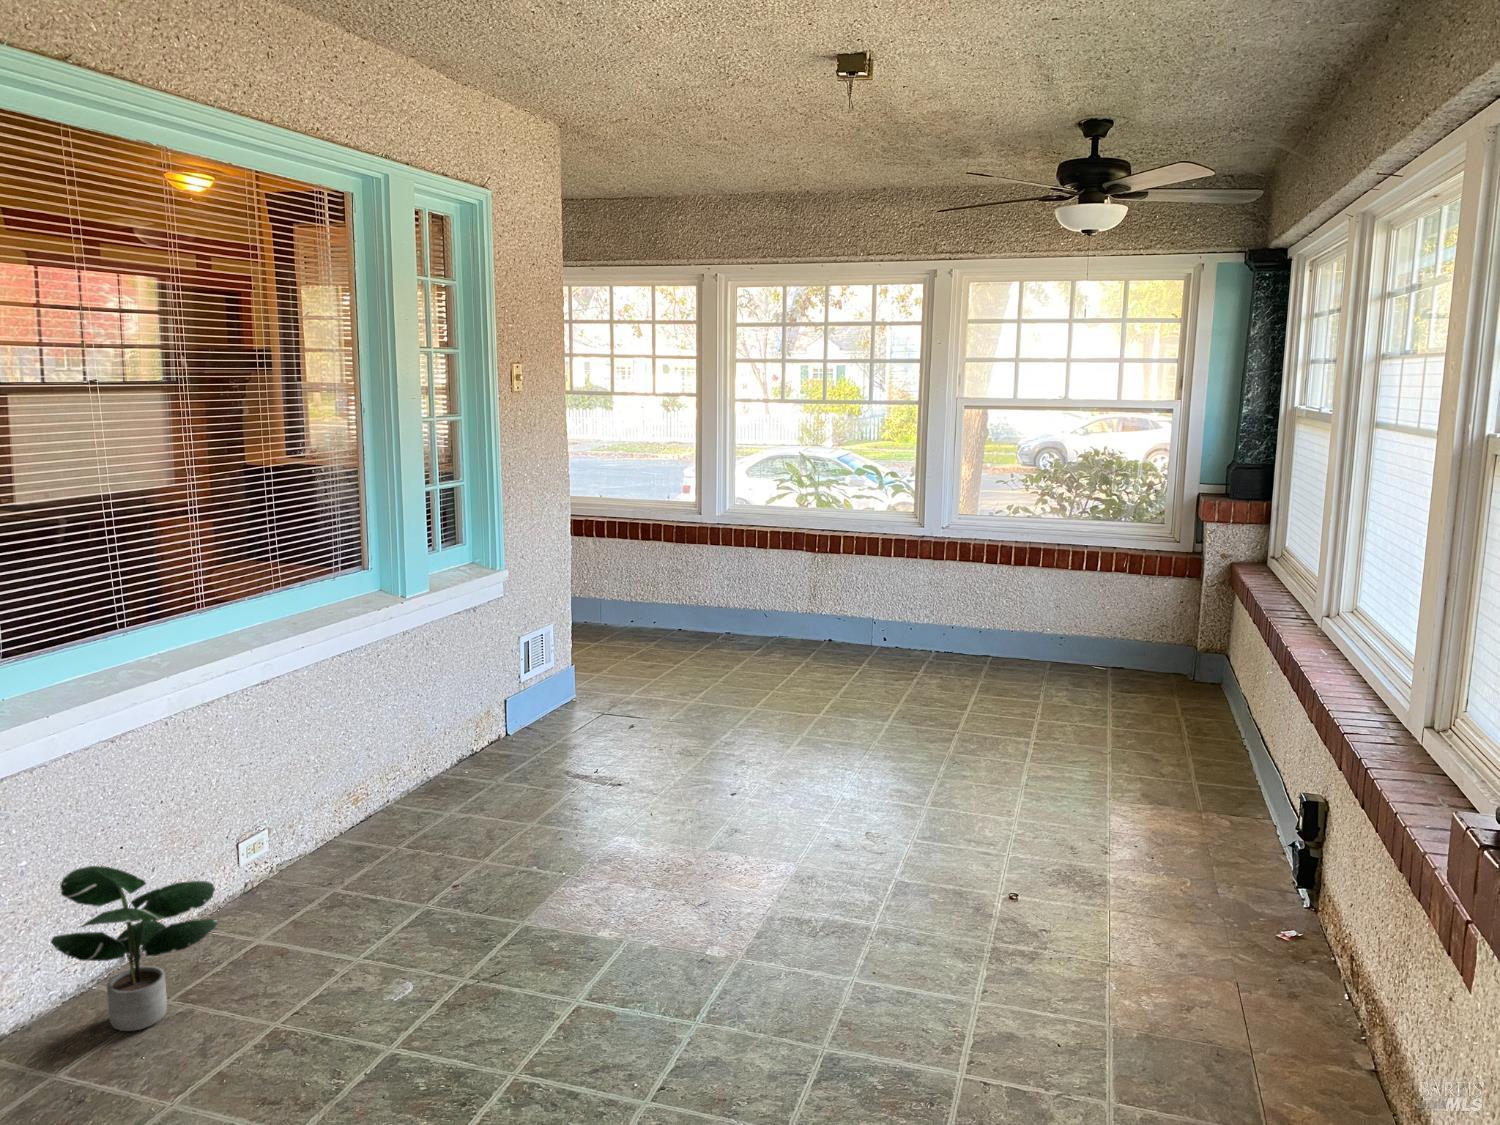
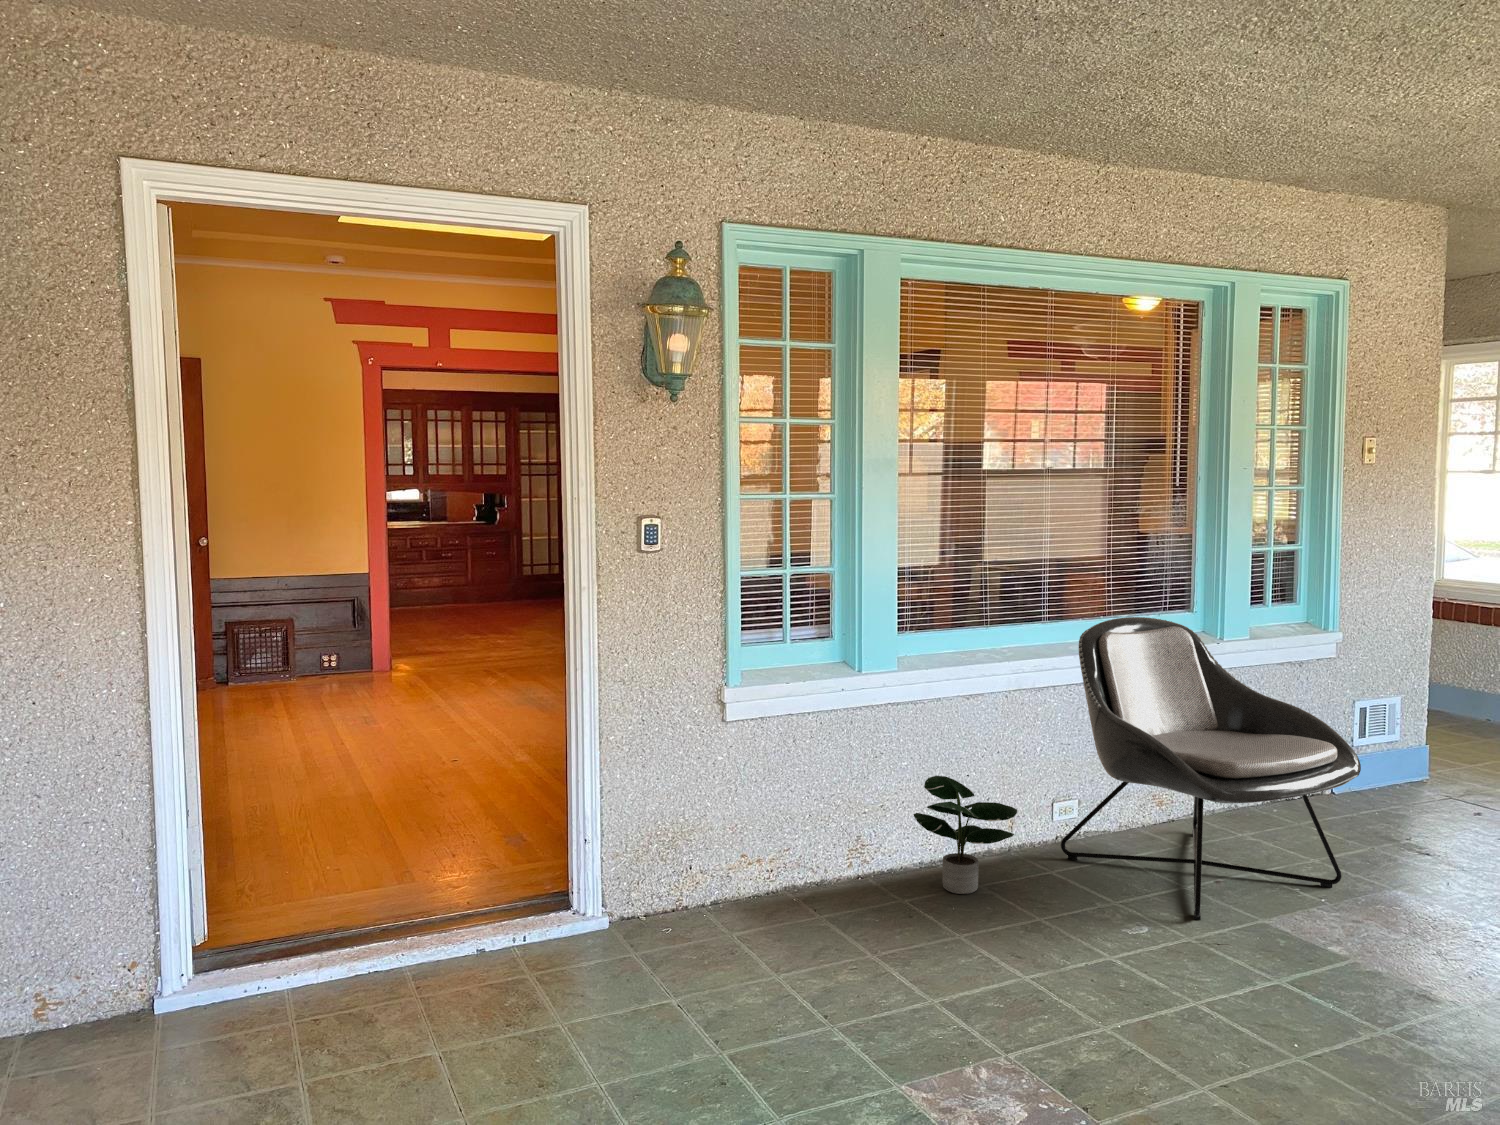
lounge chair: none [260,588,580,946] -> present [1061,617,1361,920]

